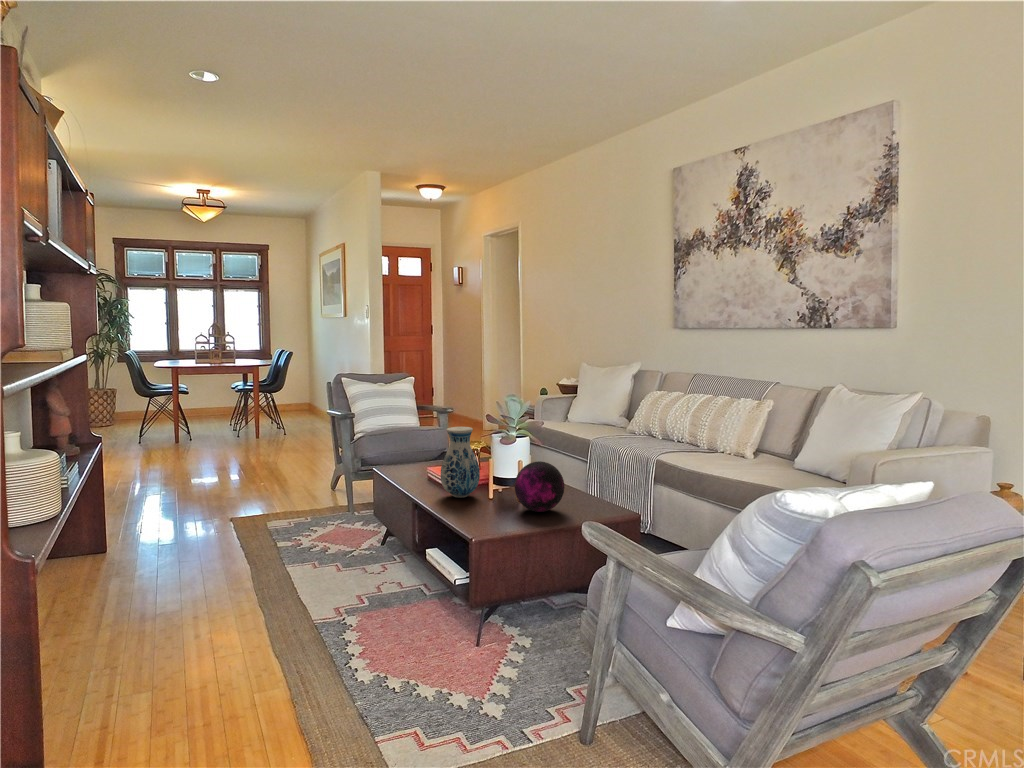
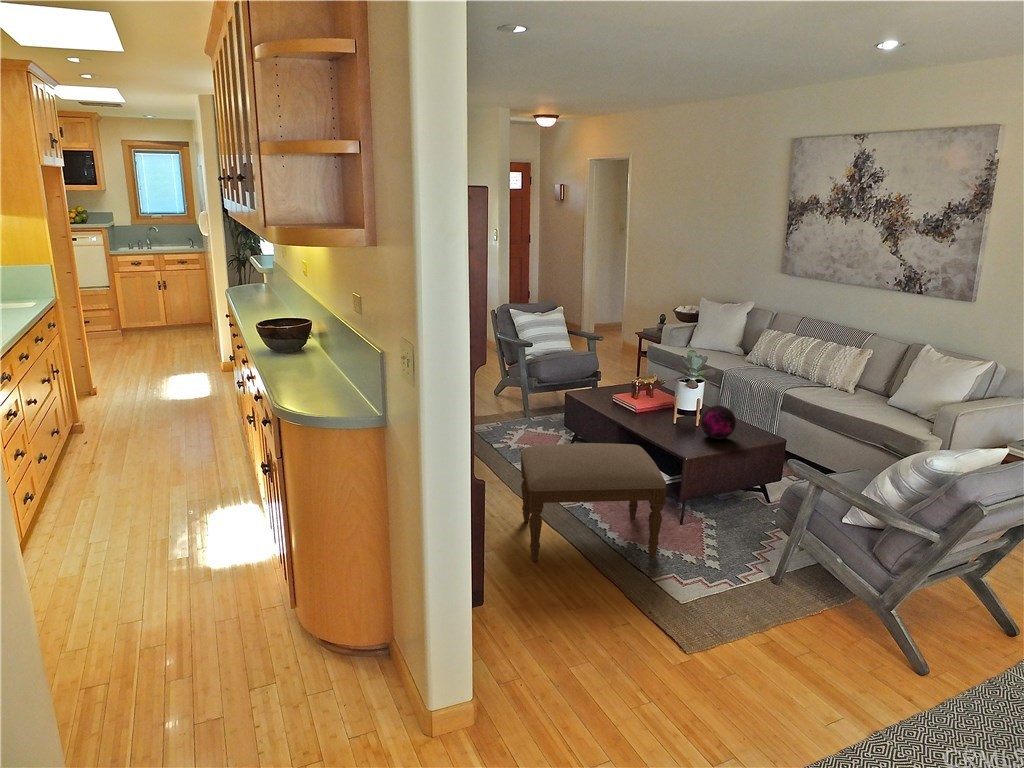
vase: present [441,427,480,497] -> none [641,376,669,425]
ottoman: none [173,517,414,713] -> present [521,443,666,561]

